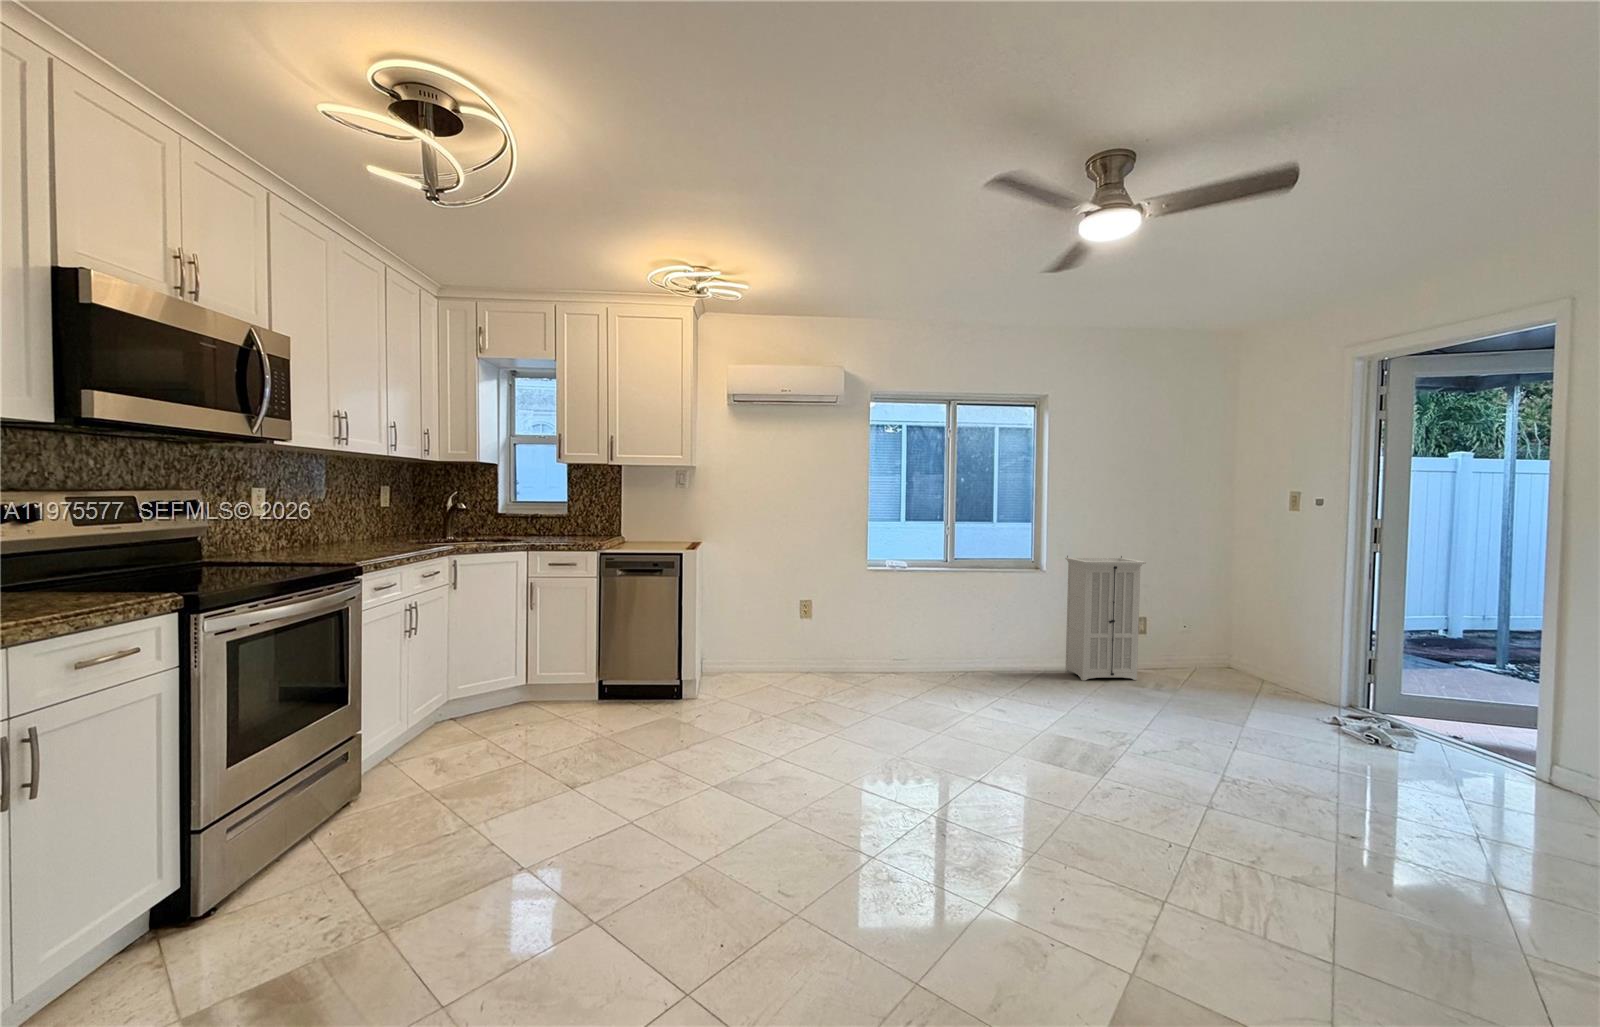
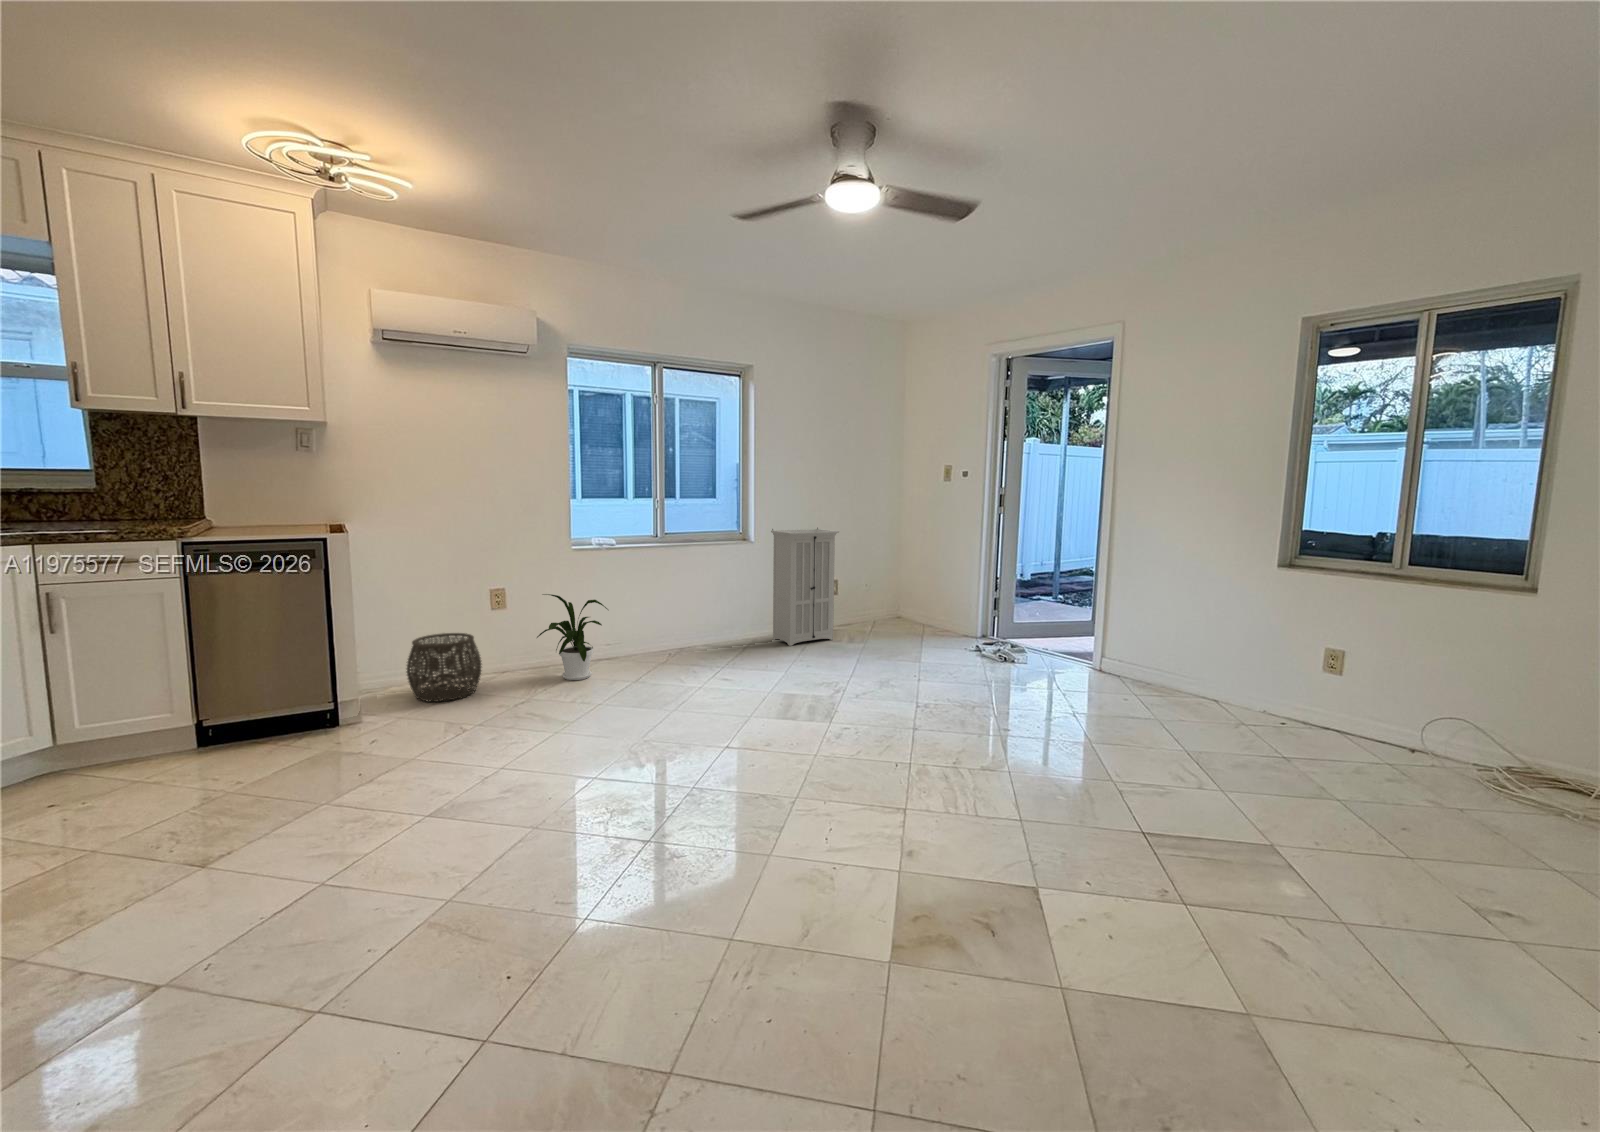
house plant: none [834,606,894,686] -> present [537,594,608,680]
woven basket: none [733,631,787,689] -> present [407,633,482,702]

